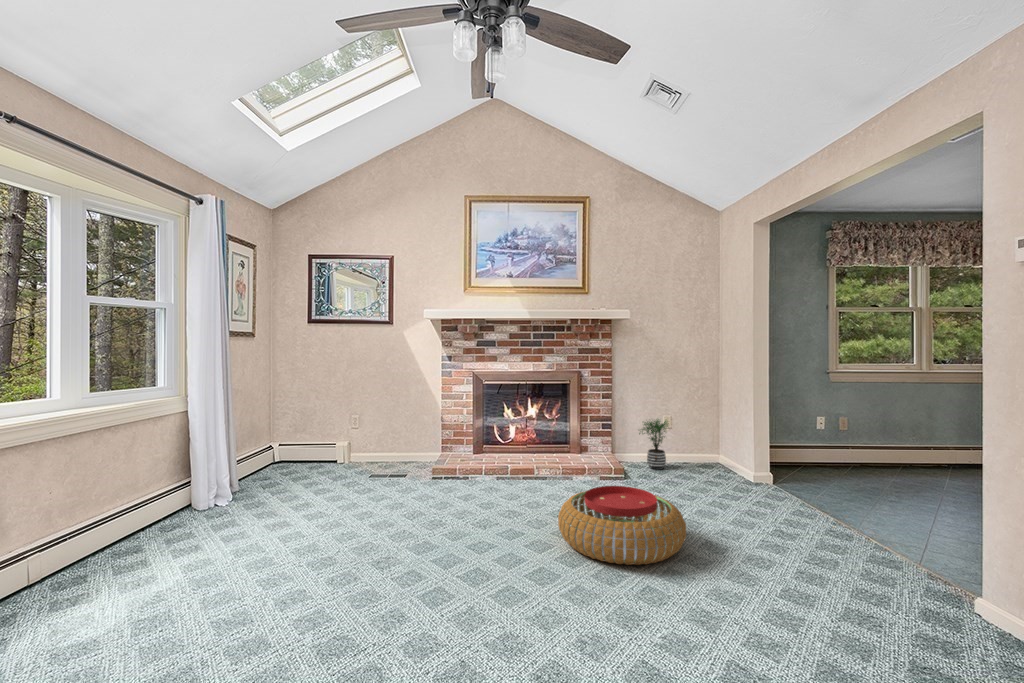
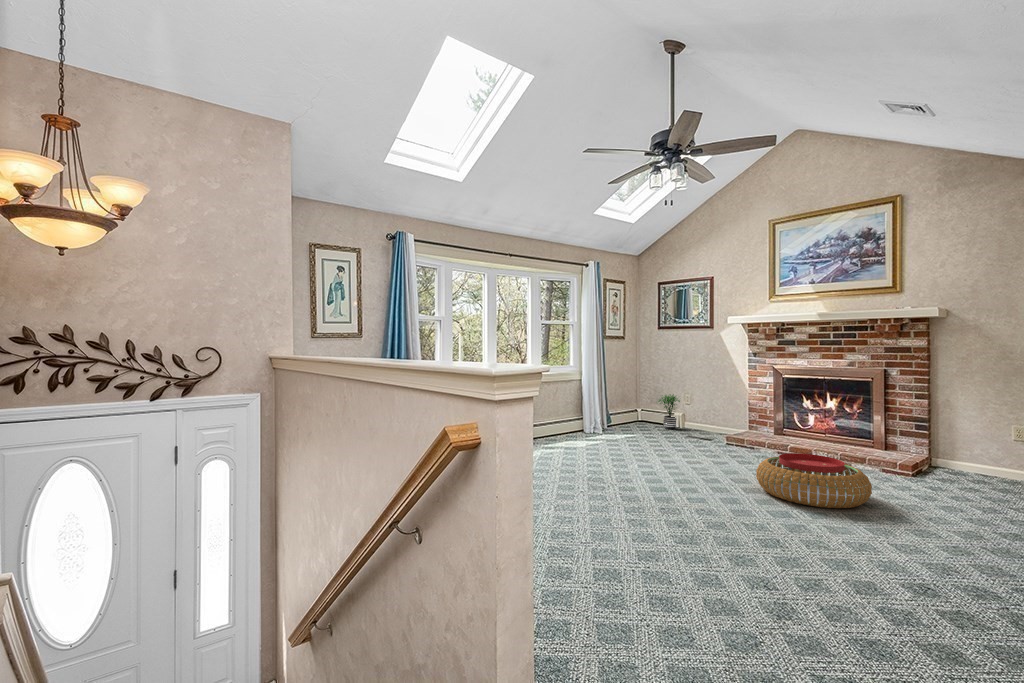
potted plant: present [639,419,668,470] -> present [658,394,680,429]

